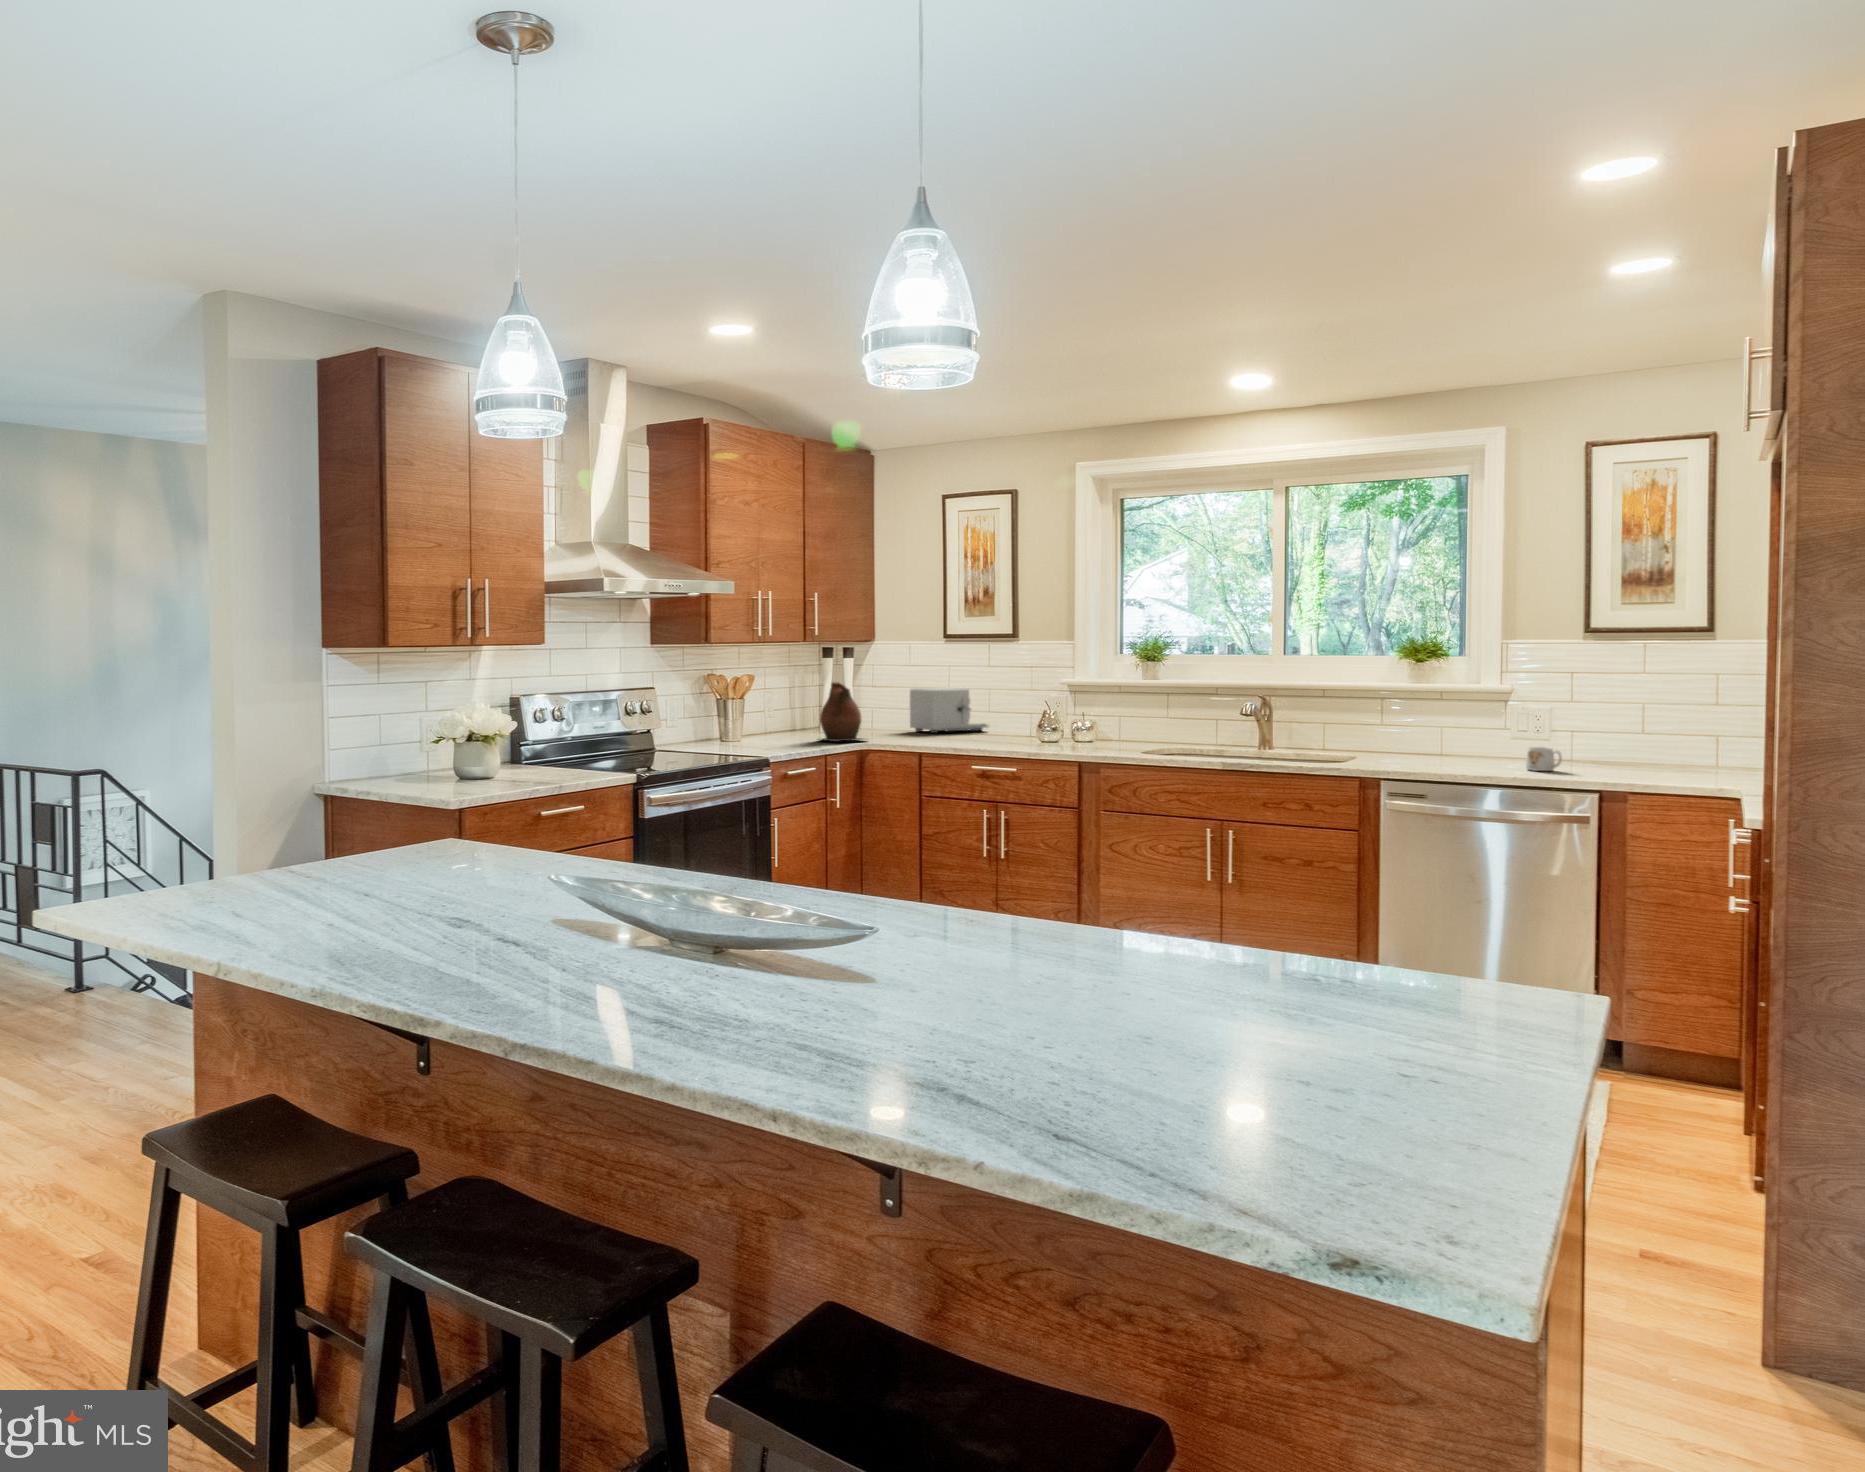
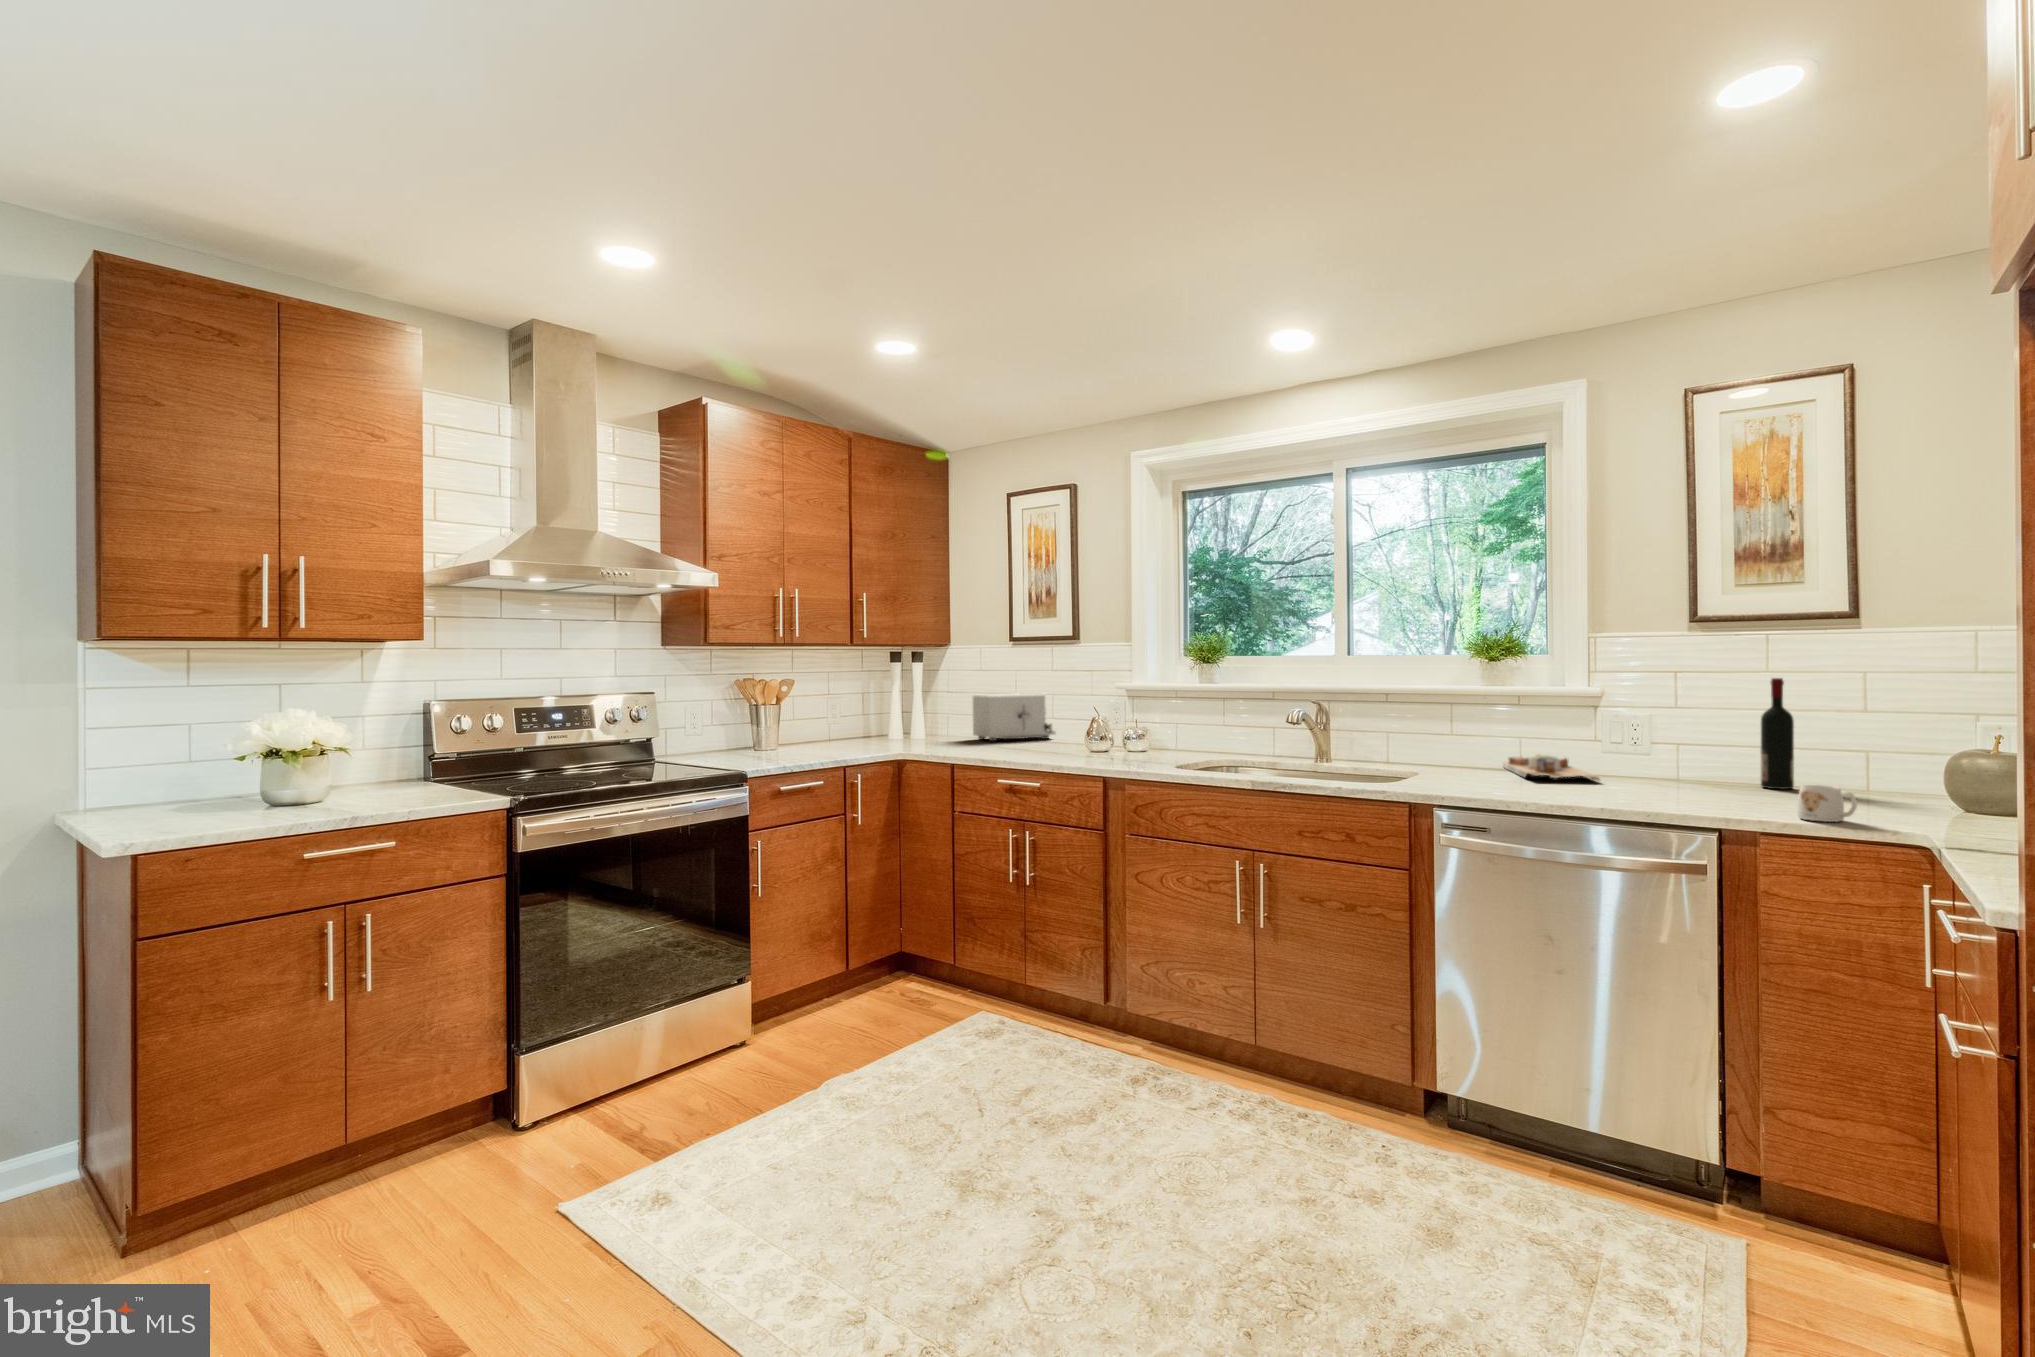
wine bottle: none [1637,678,1663,766] -> present [1761,678,1794,789]
ceramic pitcher: present [817,682,863,741] -> none [850,689,907,751]
cutting board: none [1424,740,1515,762] -> present [1503,754,1600,781]
mug: present [1526,747,1562,771] -> present [1797,785,1857,822]

